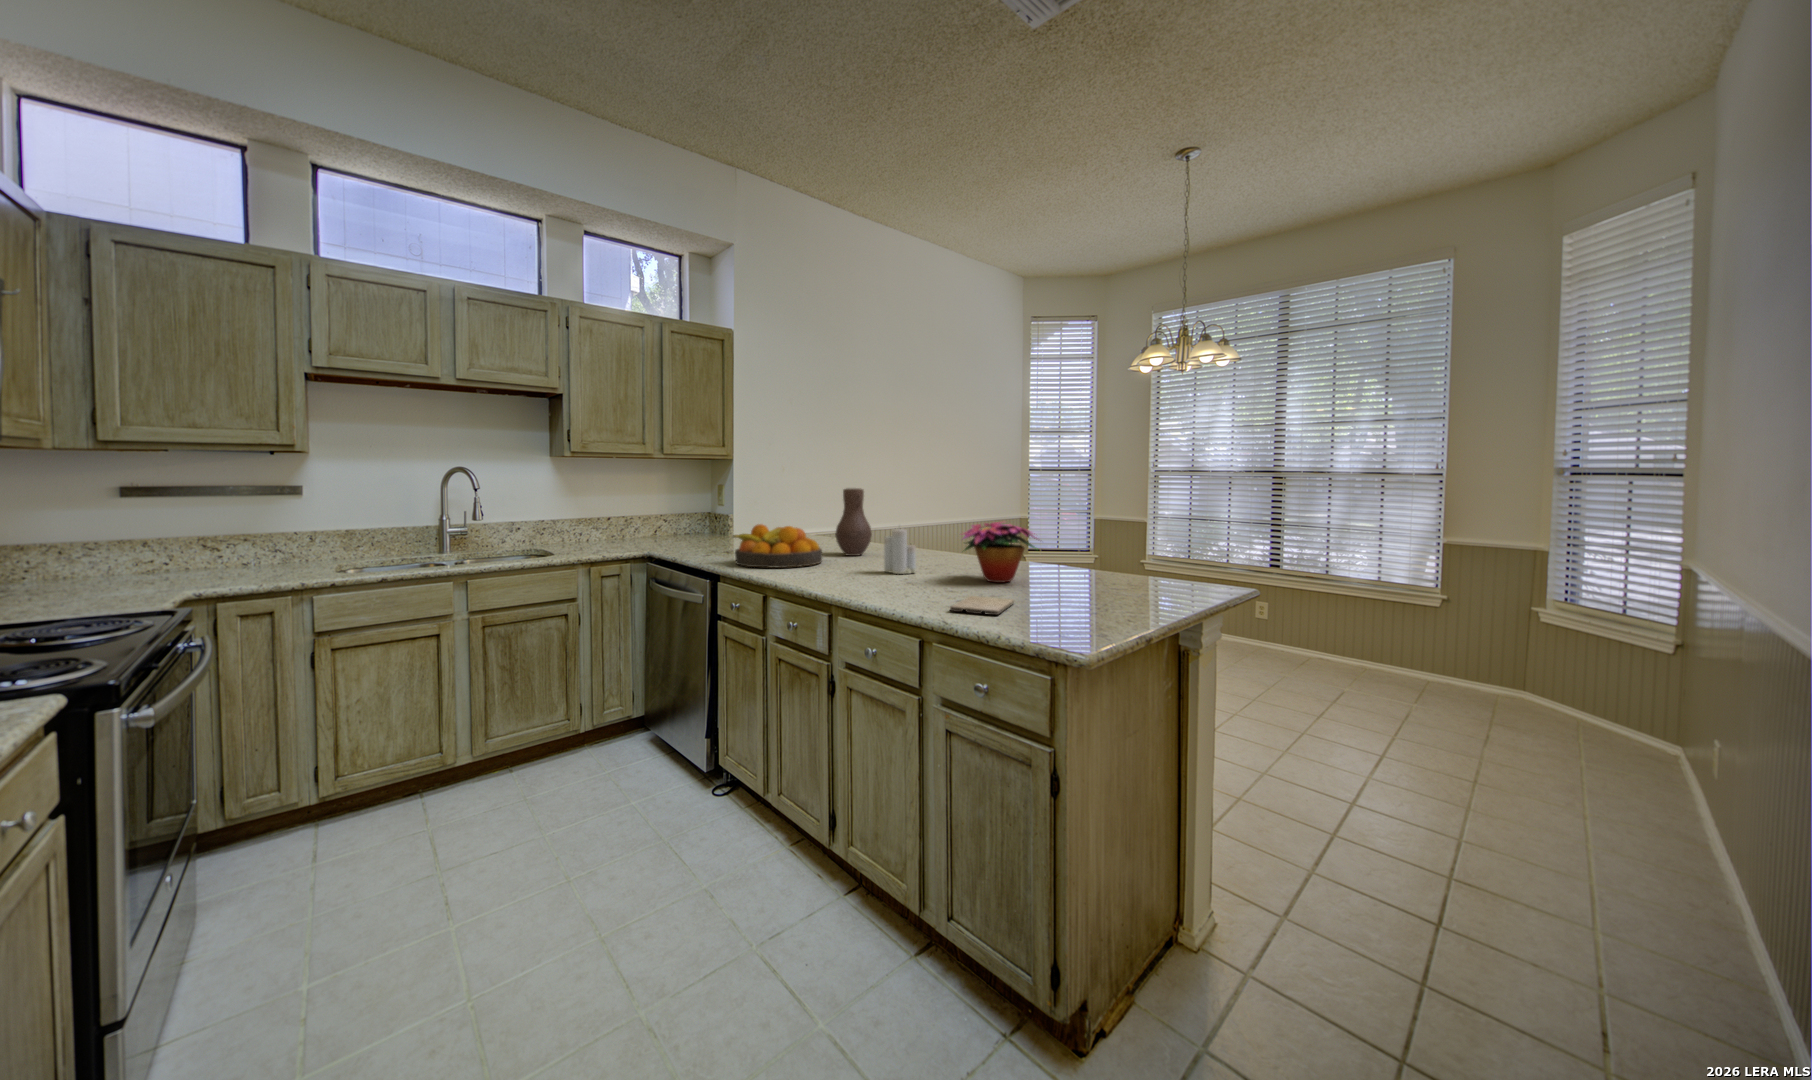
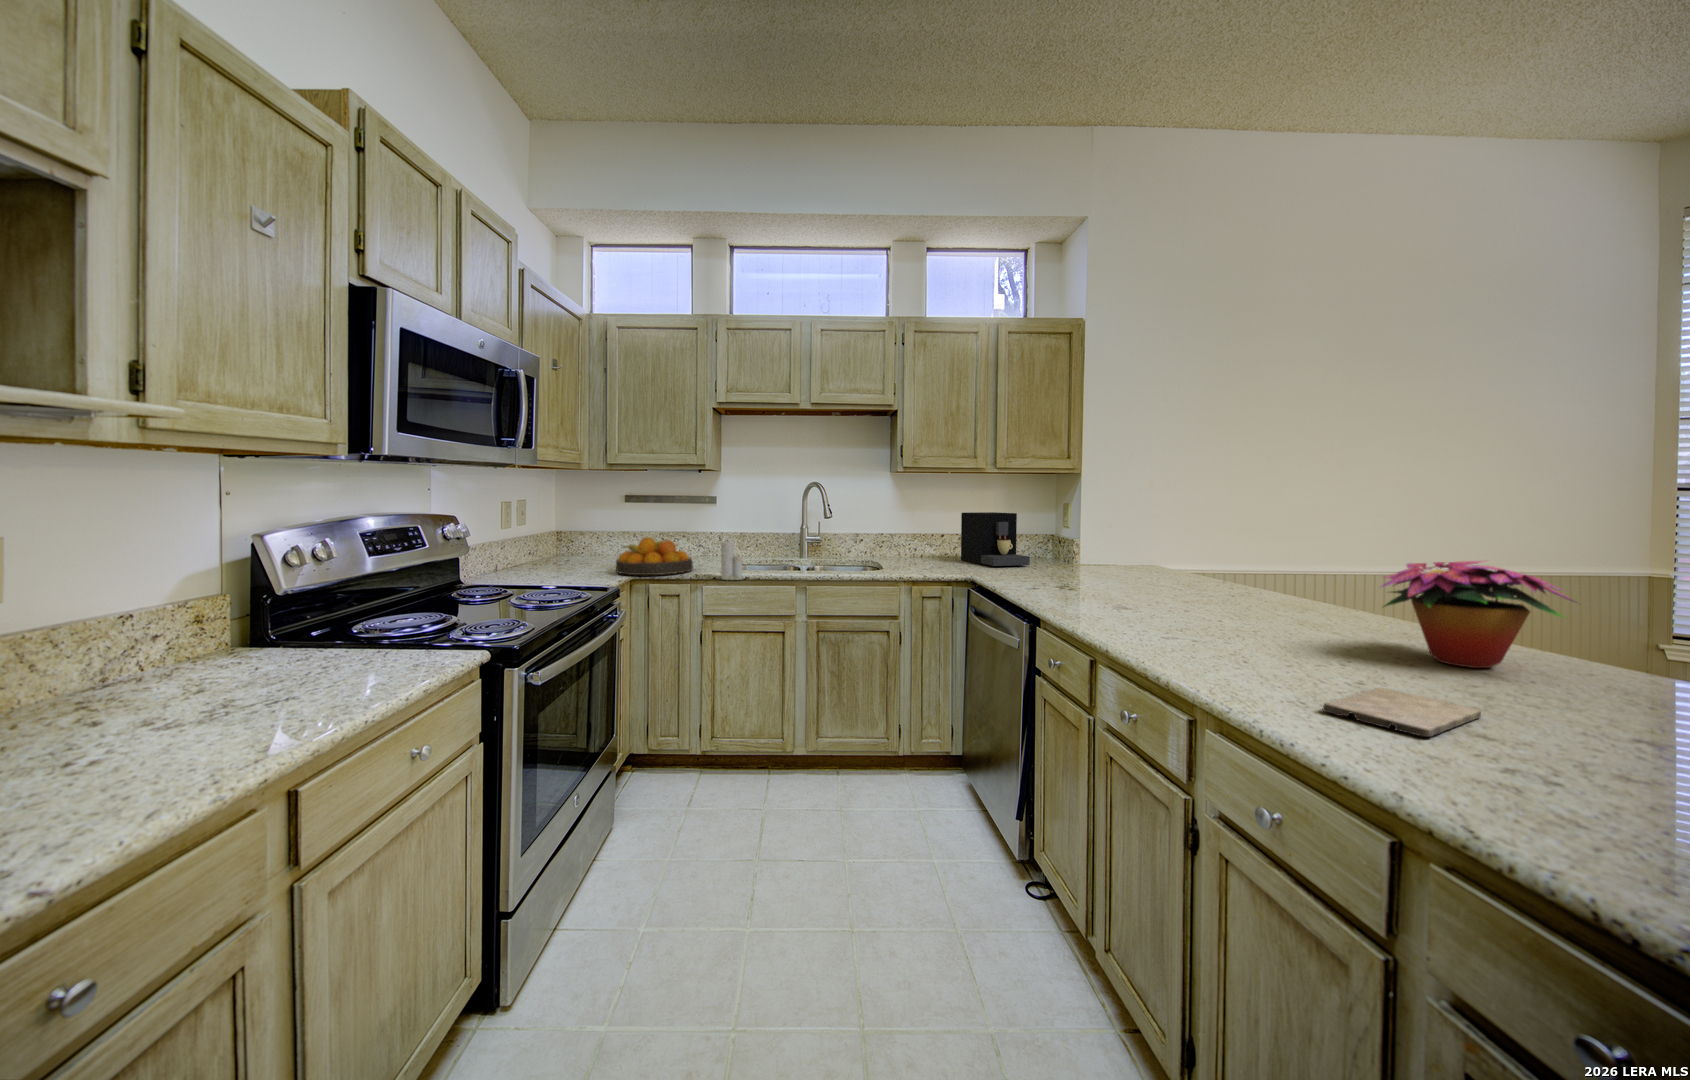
vase: present [835,488,872,556] -> none [1187,503,1245,594]
coffee maker: none [630,498,702,547] -> present [961,512,1030,566]
fruit bowl: present [734,524,822,568] -> present [616,537,693,575]
candle: present [884,529,916,574] -> present [721,542,742,580]

